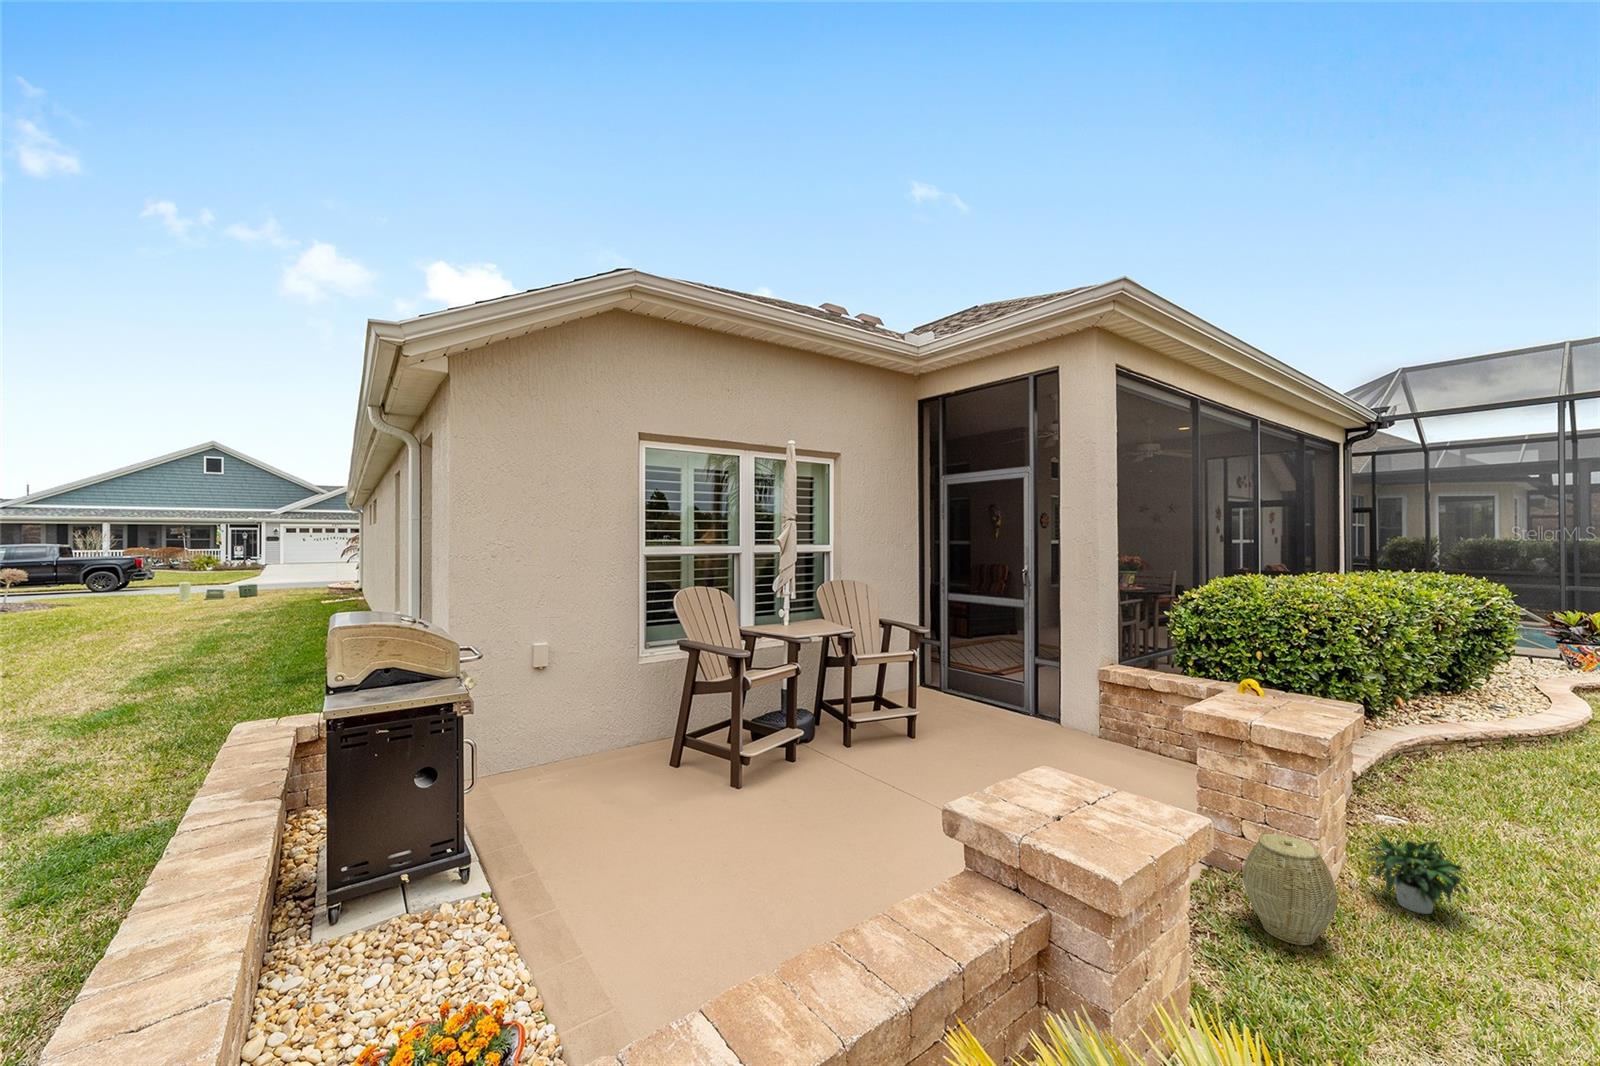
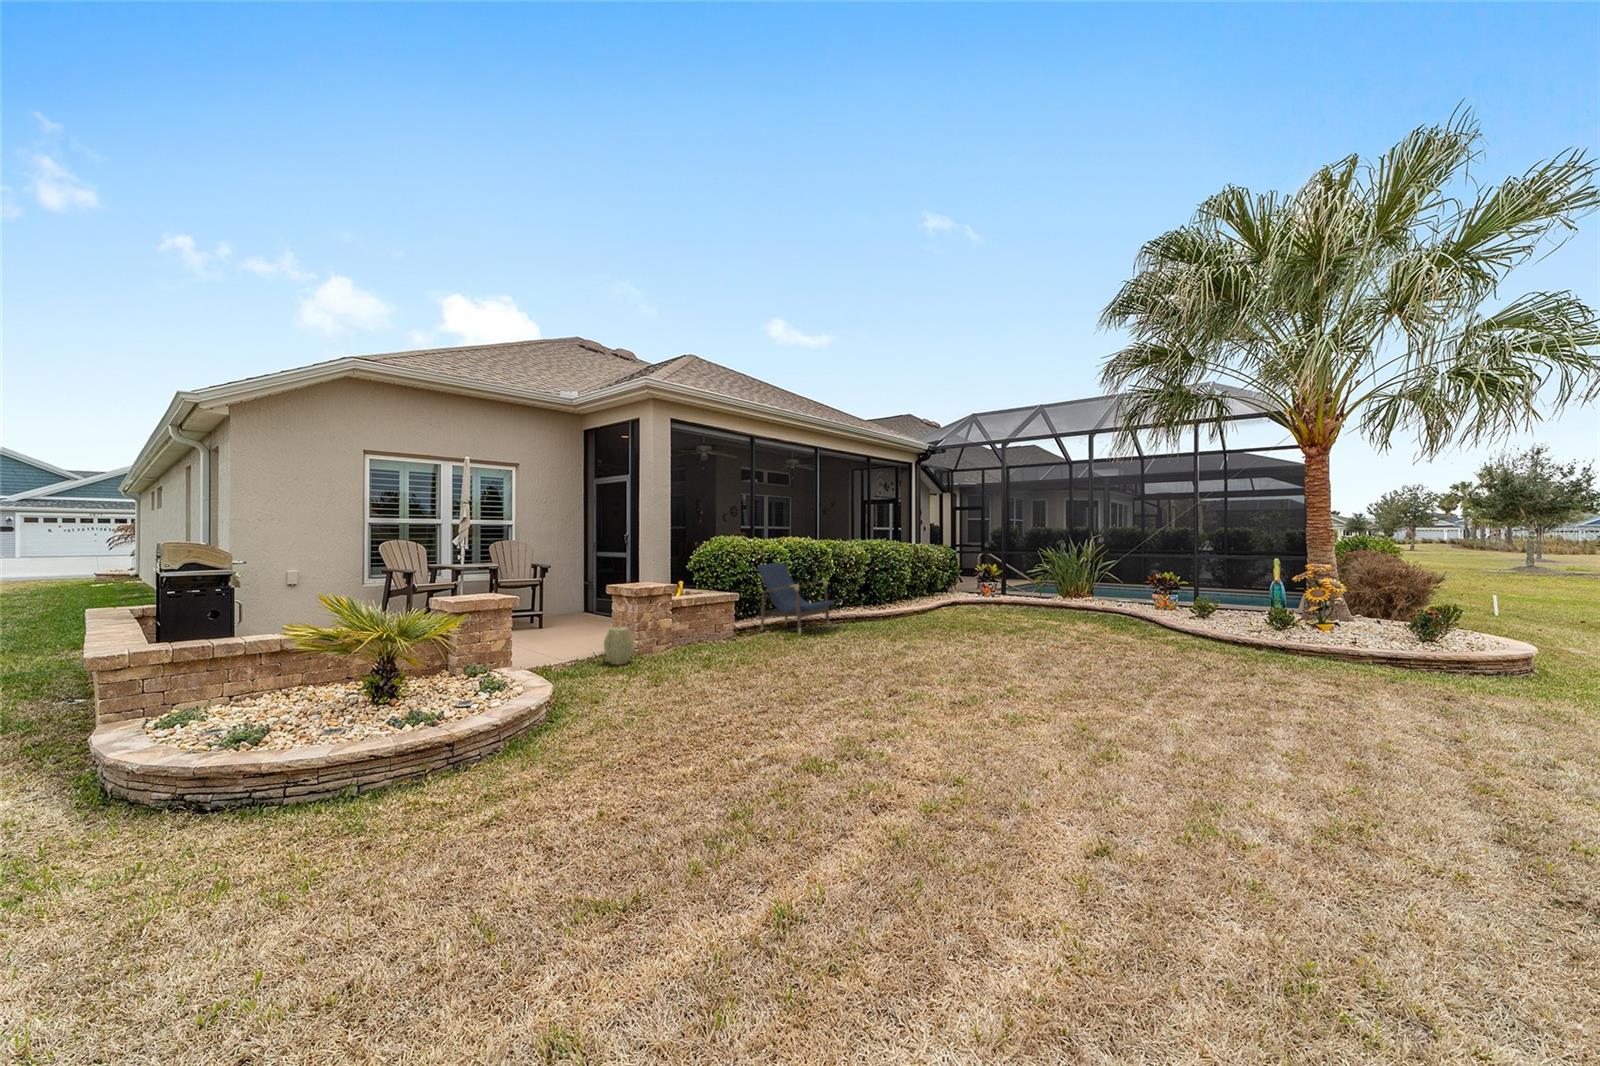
lounge chair: none [1370,631,1575,813] -> present [758,563,835,635]
potted plant: present [1350,834,1468,914] -> none [657,629,700,657]

